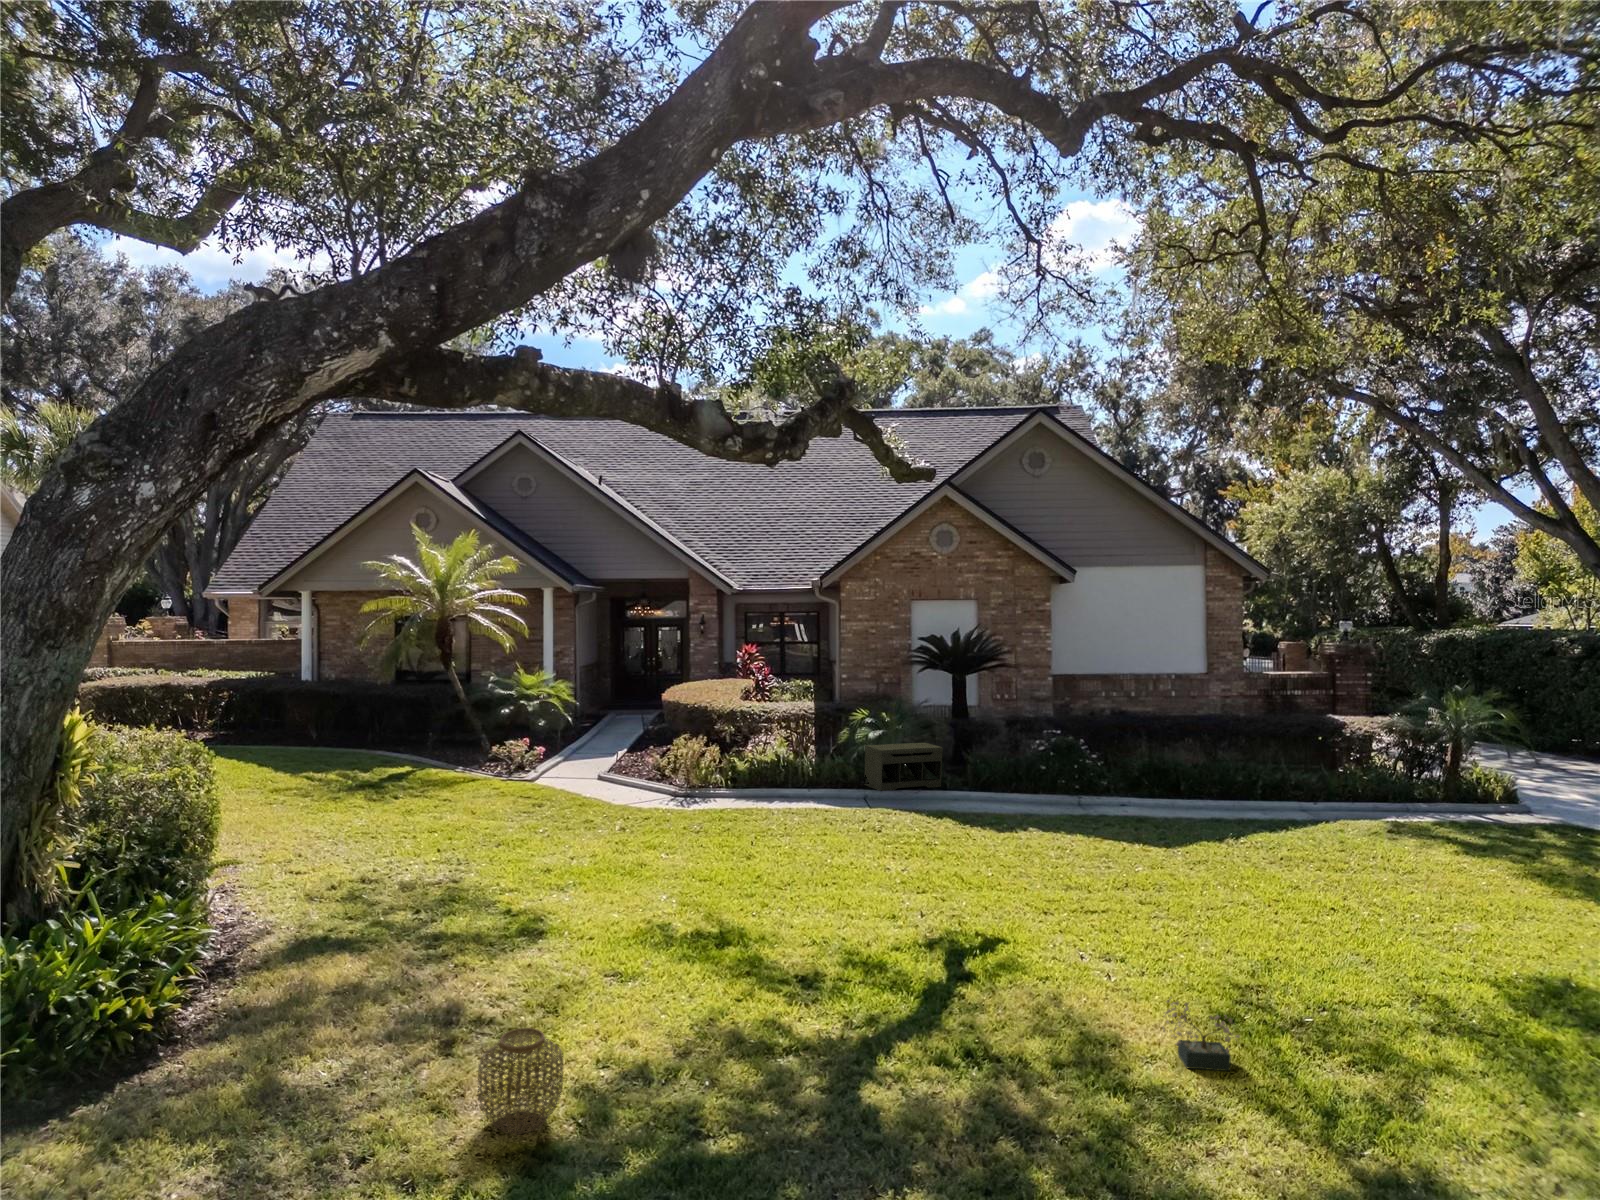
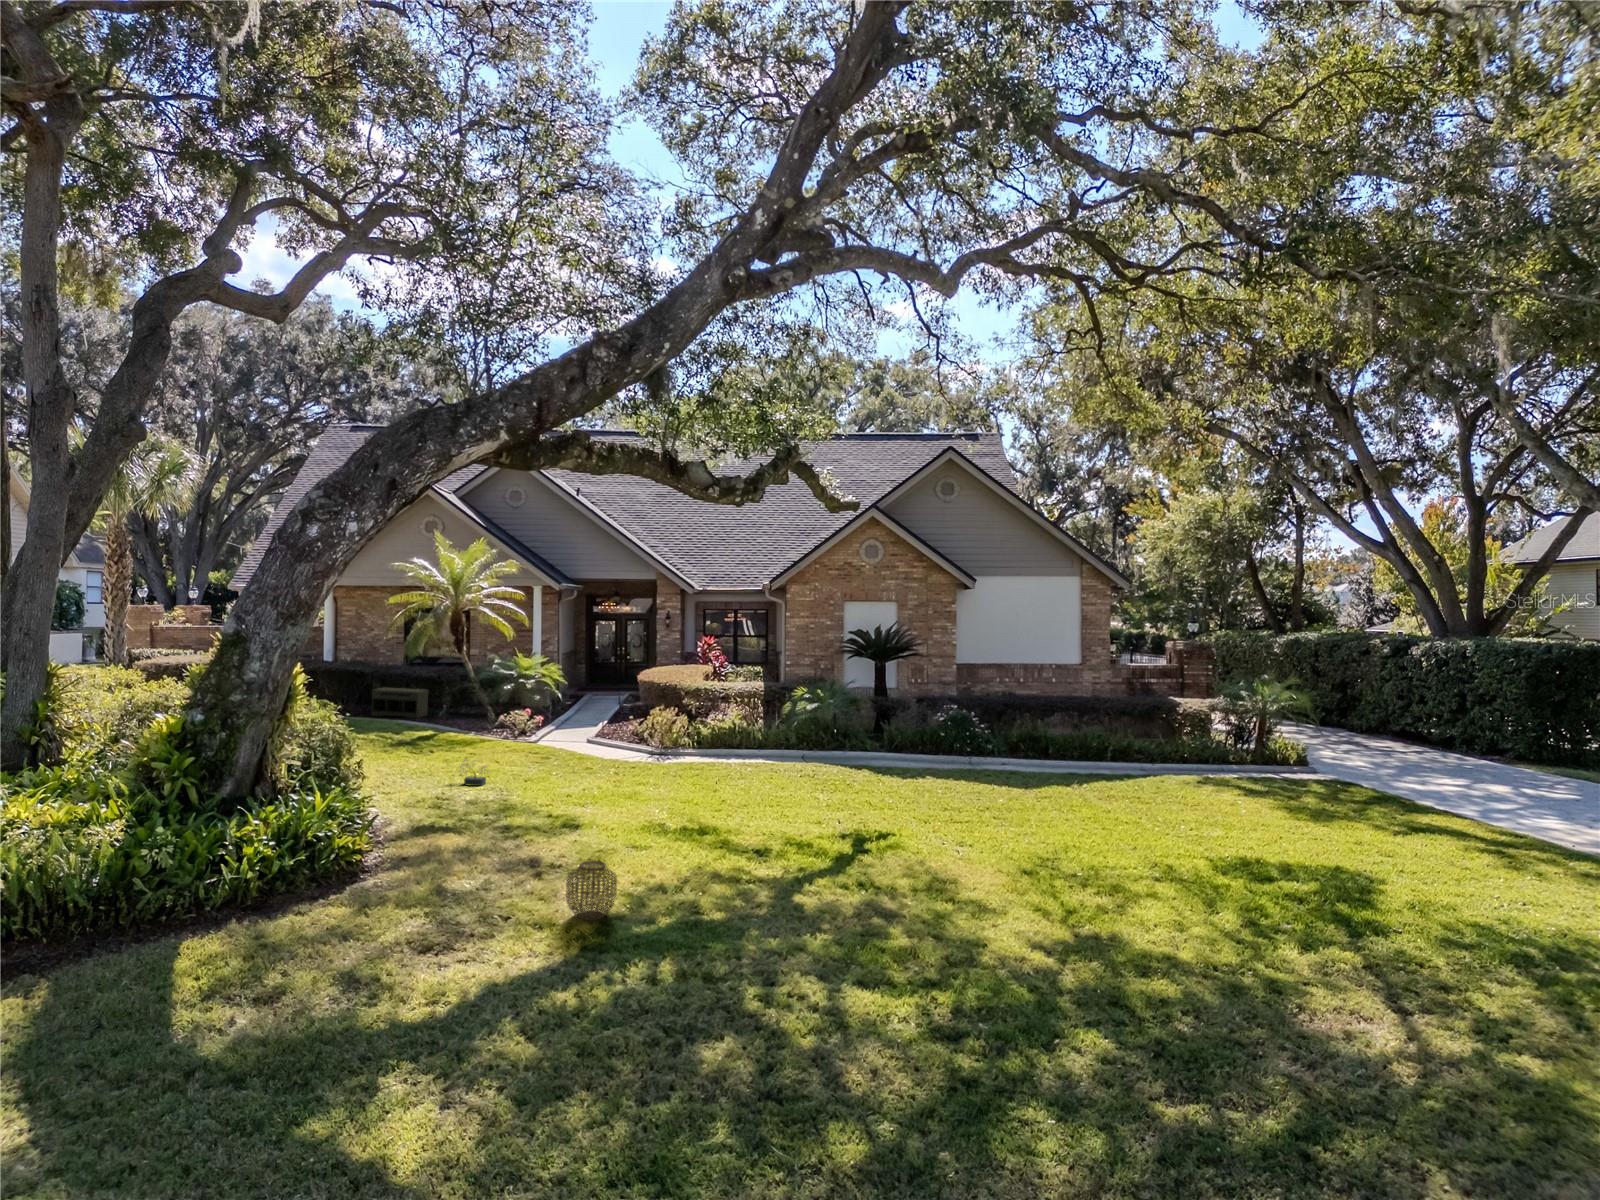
bench: present [864,743,943,791] -> present [371,688,429,718]
decorative plant: present [1162,1000,1240,1071] -> present [460,759,486,786]

